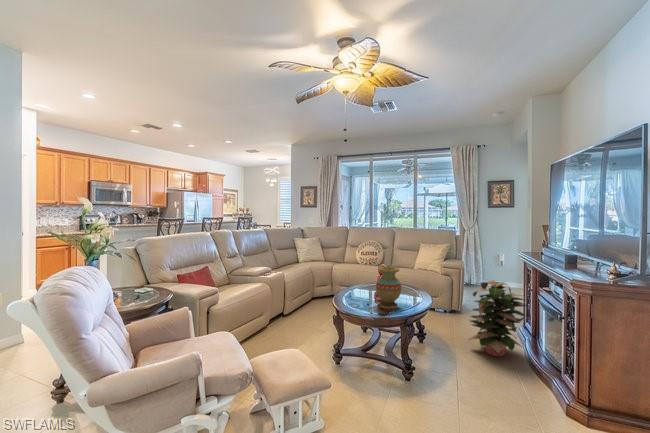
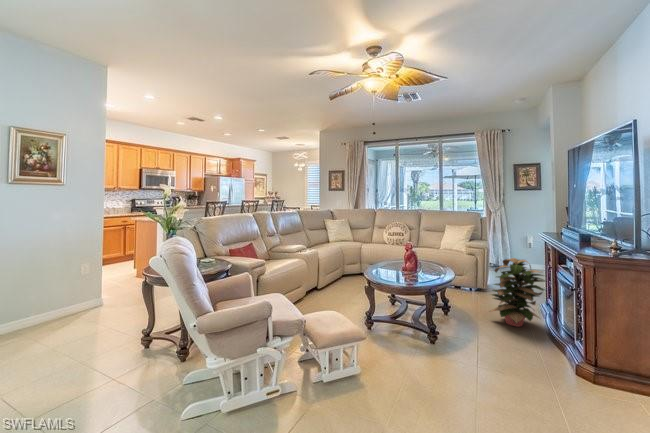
vase: present [376,267,401,309] -> none [404,244,428,281]

